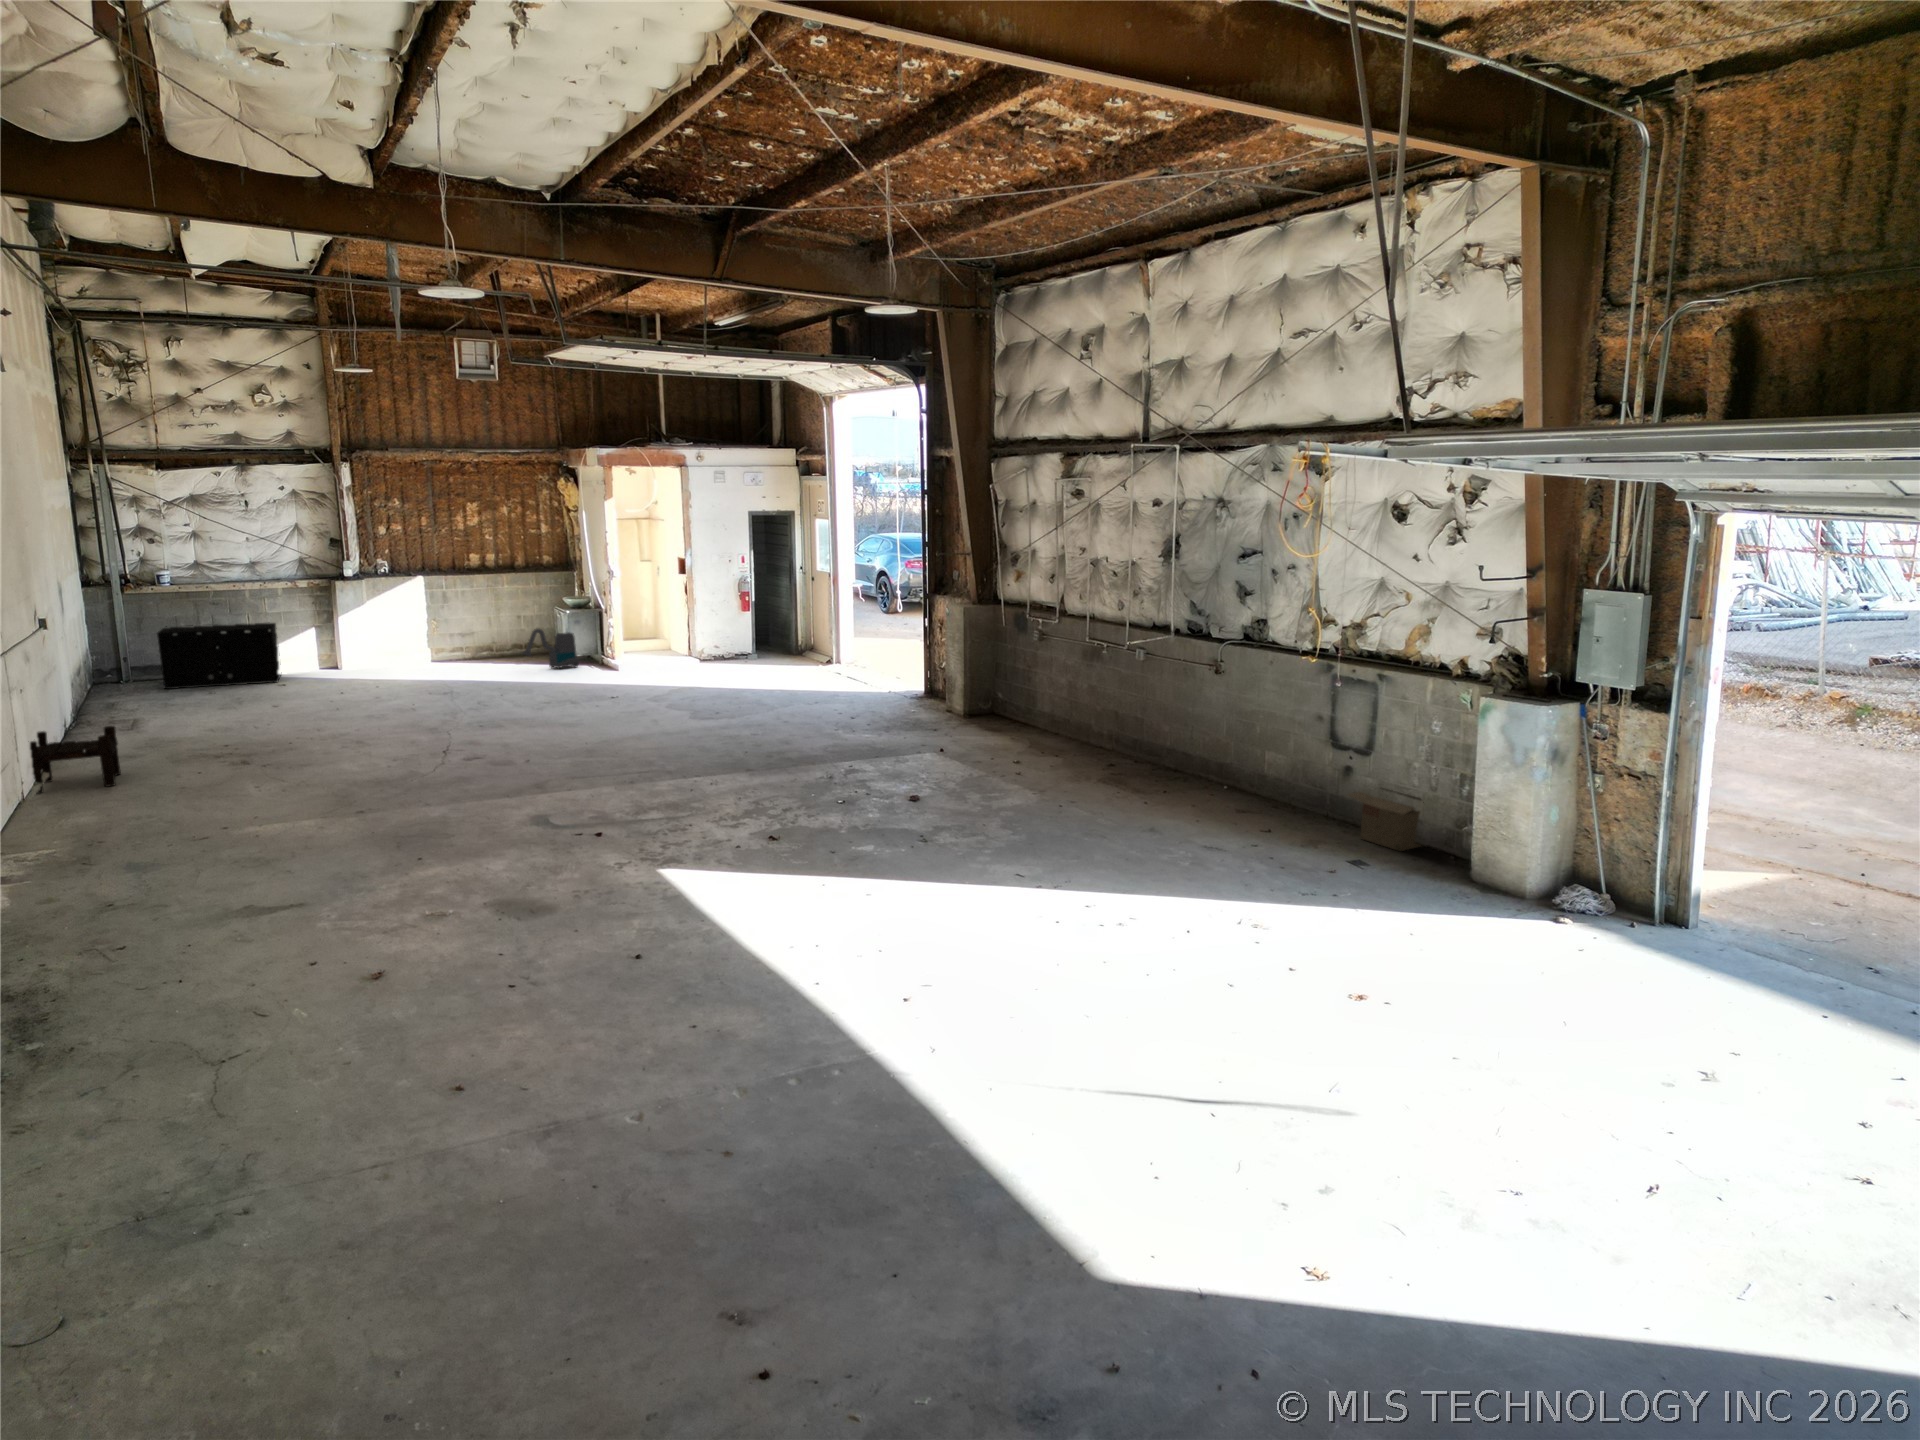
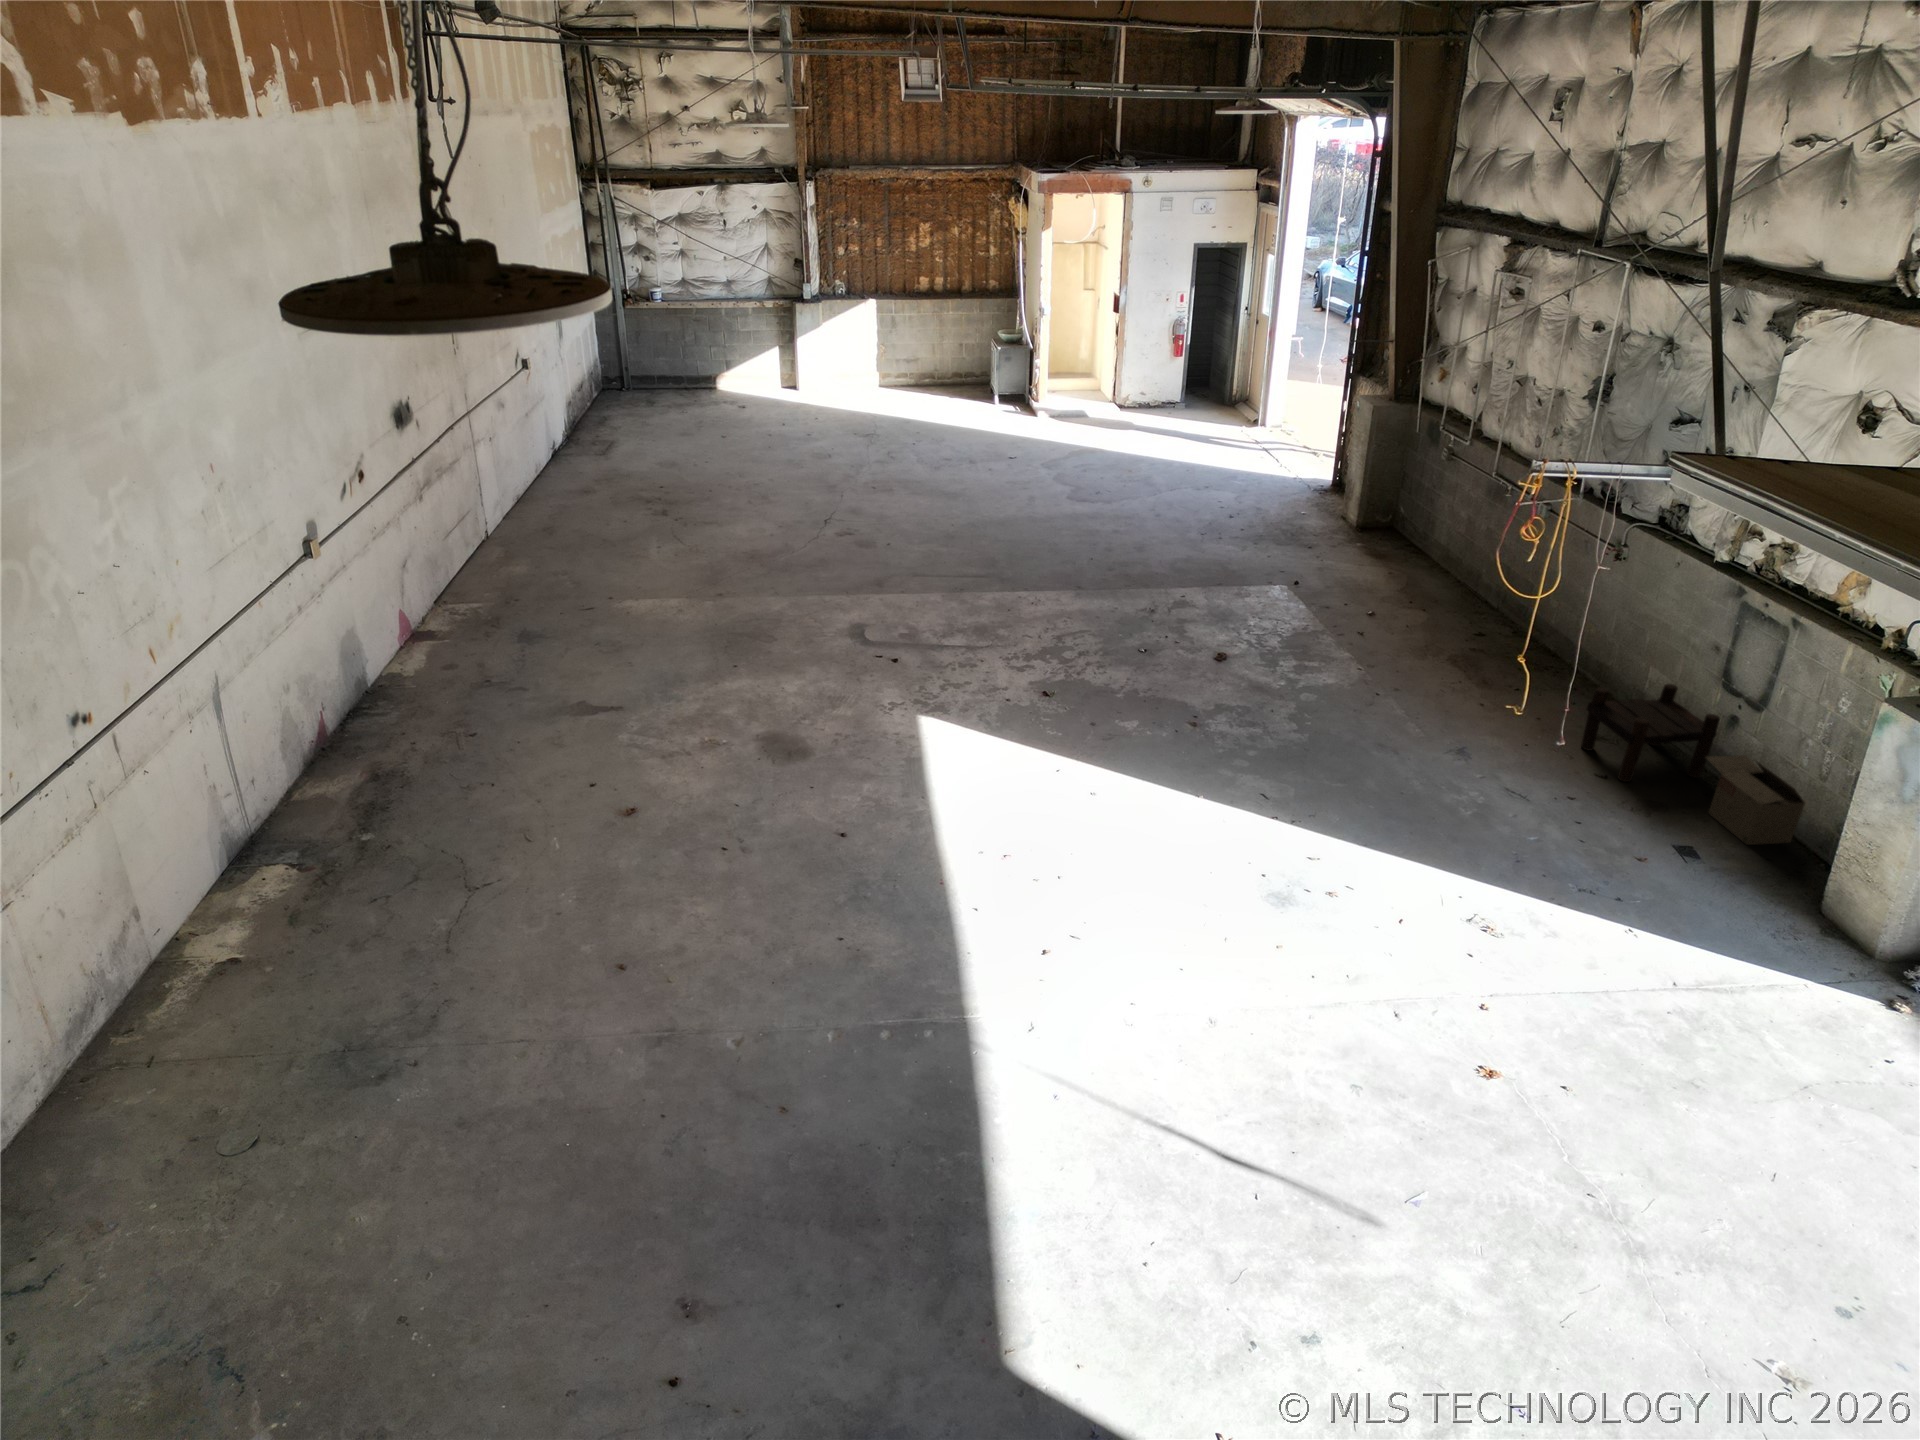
storage cabinet: present [157,623,281,689] -> none [647,339,747,400]
vacuum cleaner: present [522,629,579,669] -> none [947,364,1003,408]
stool: present [30,726,121,794] -> present [1581,684,1720,782]

